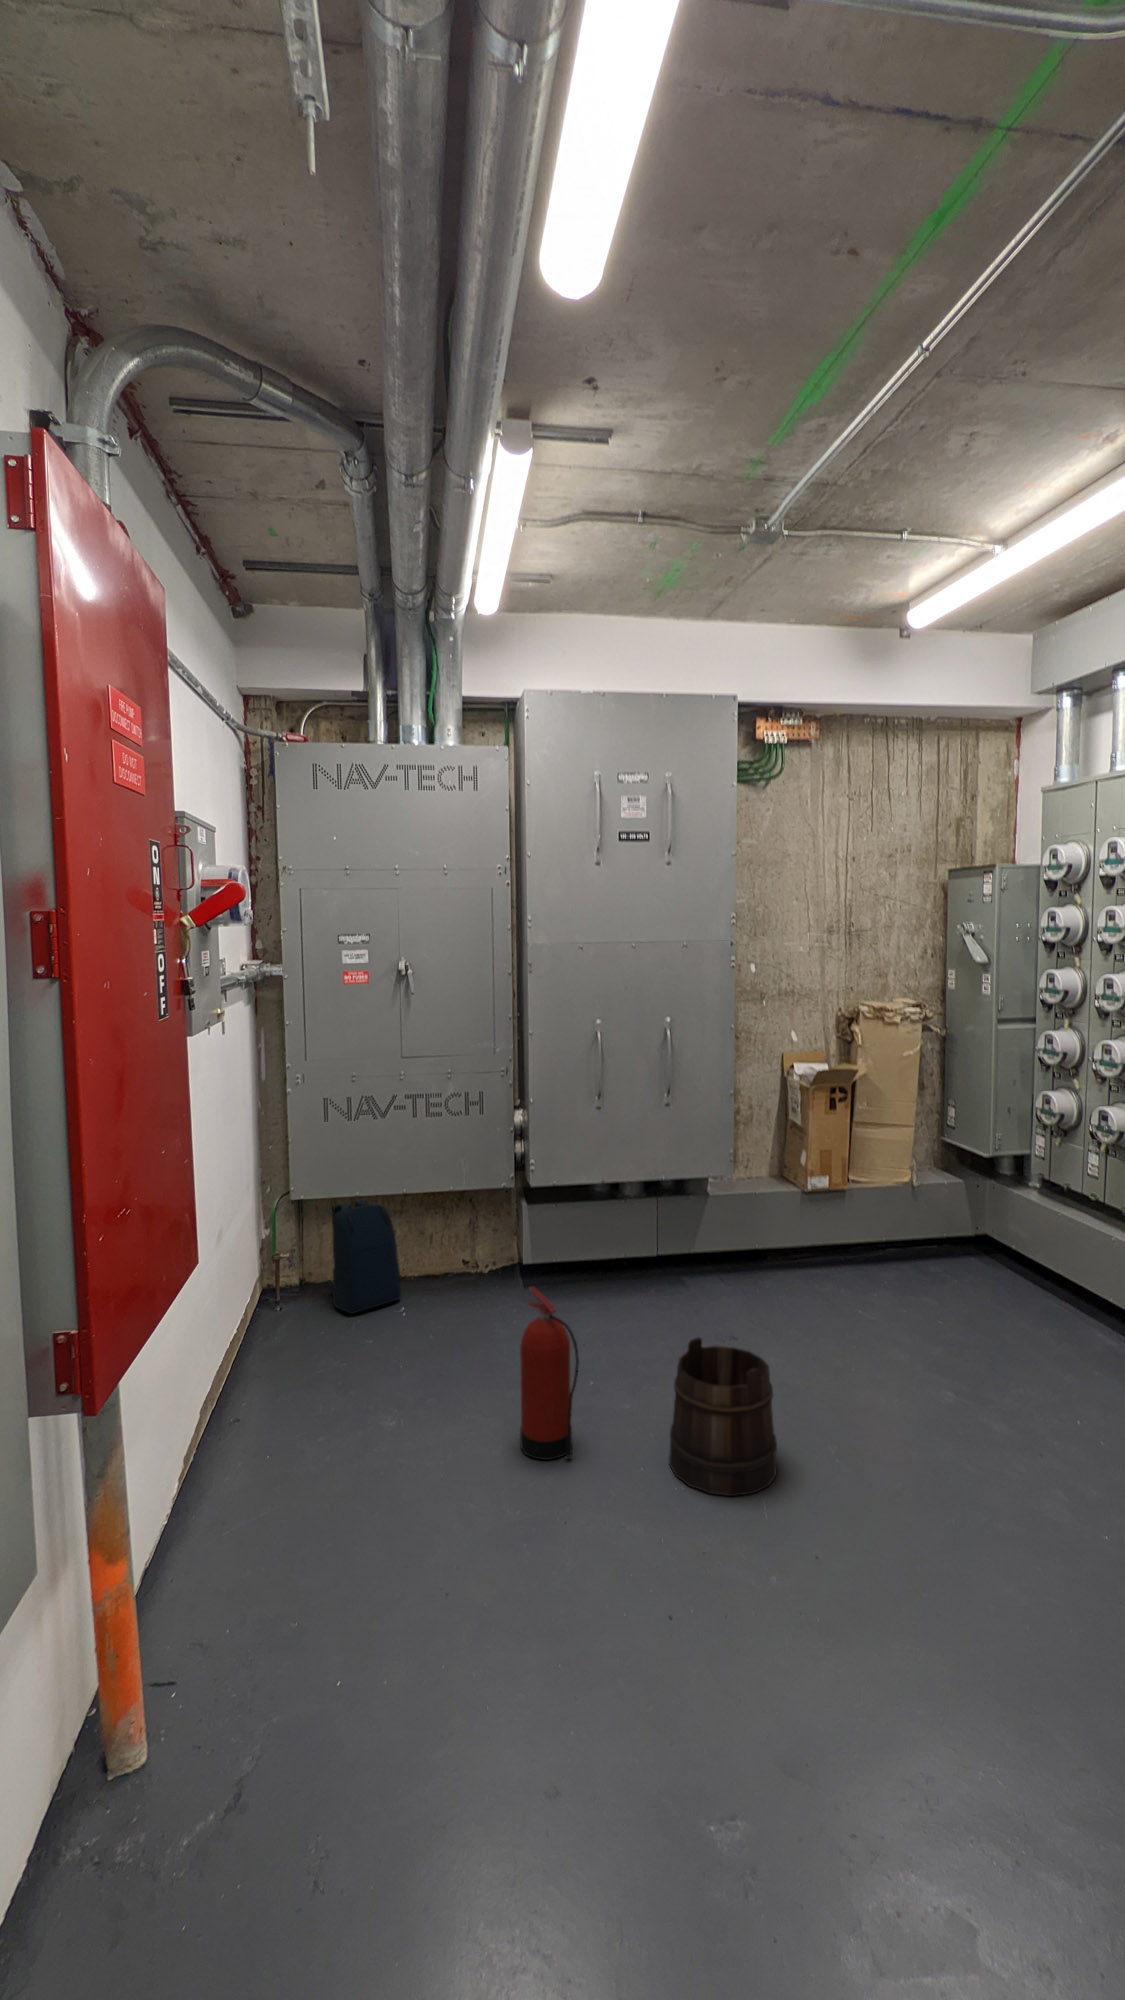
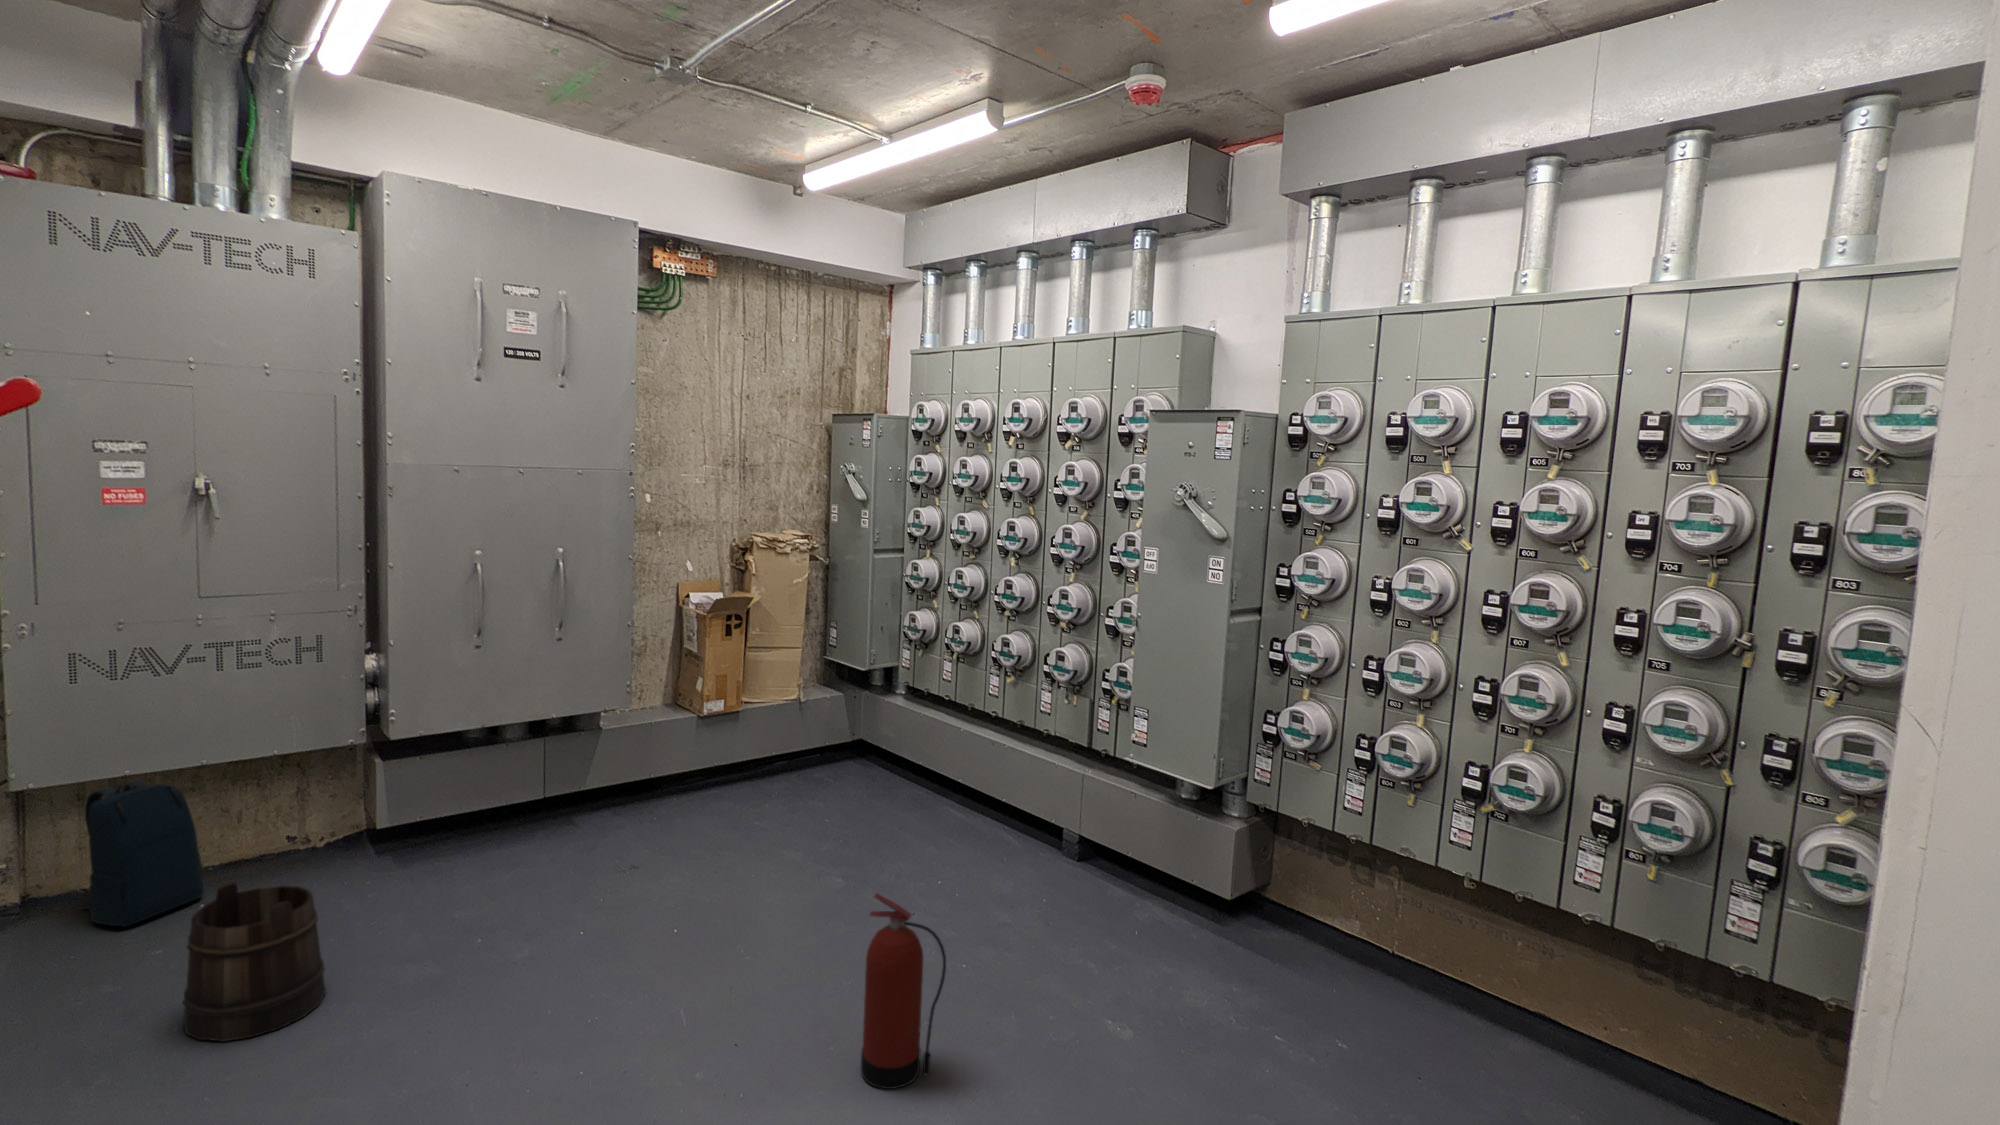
fire extinguisher: present [520,1287,579,1460] -> present [861,894,946,1089]
bucket: present [669,1338,777,1496] -> present [183,882,326,1041]

